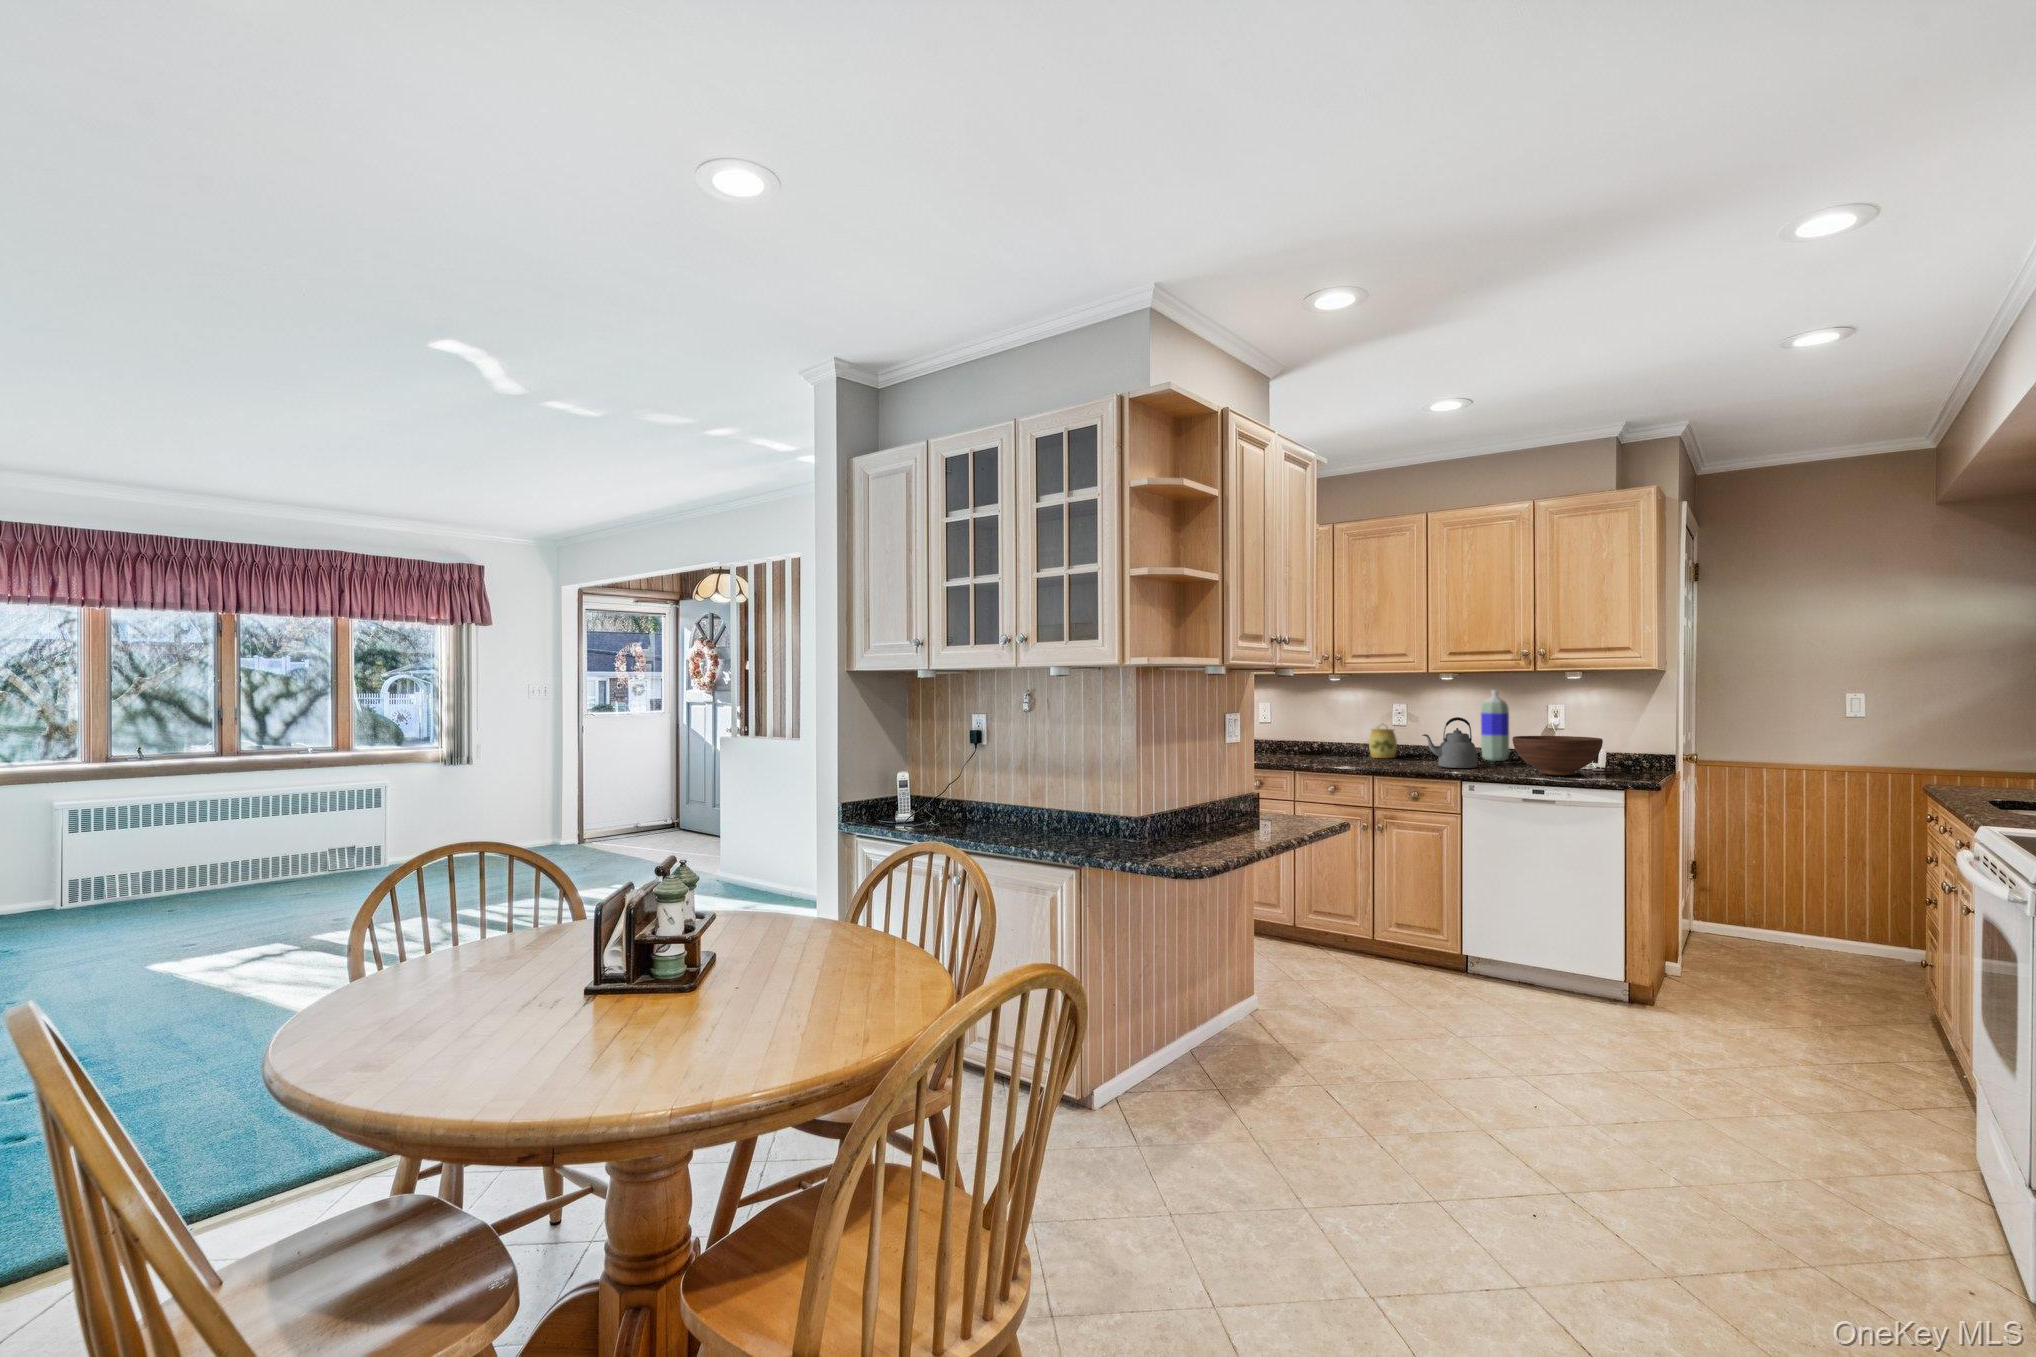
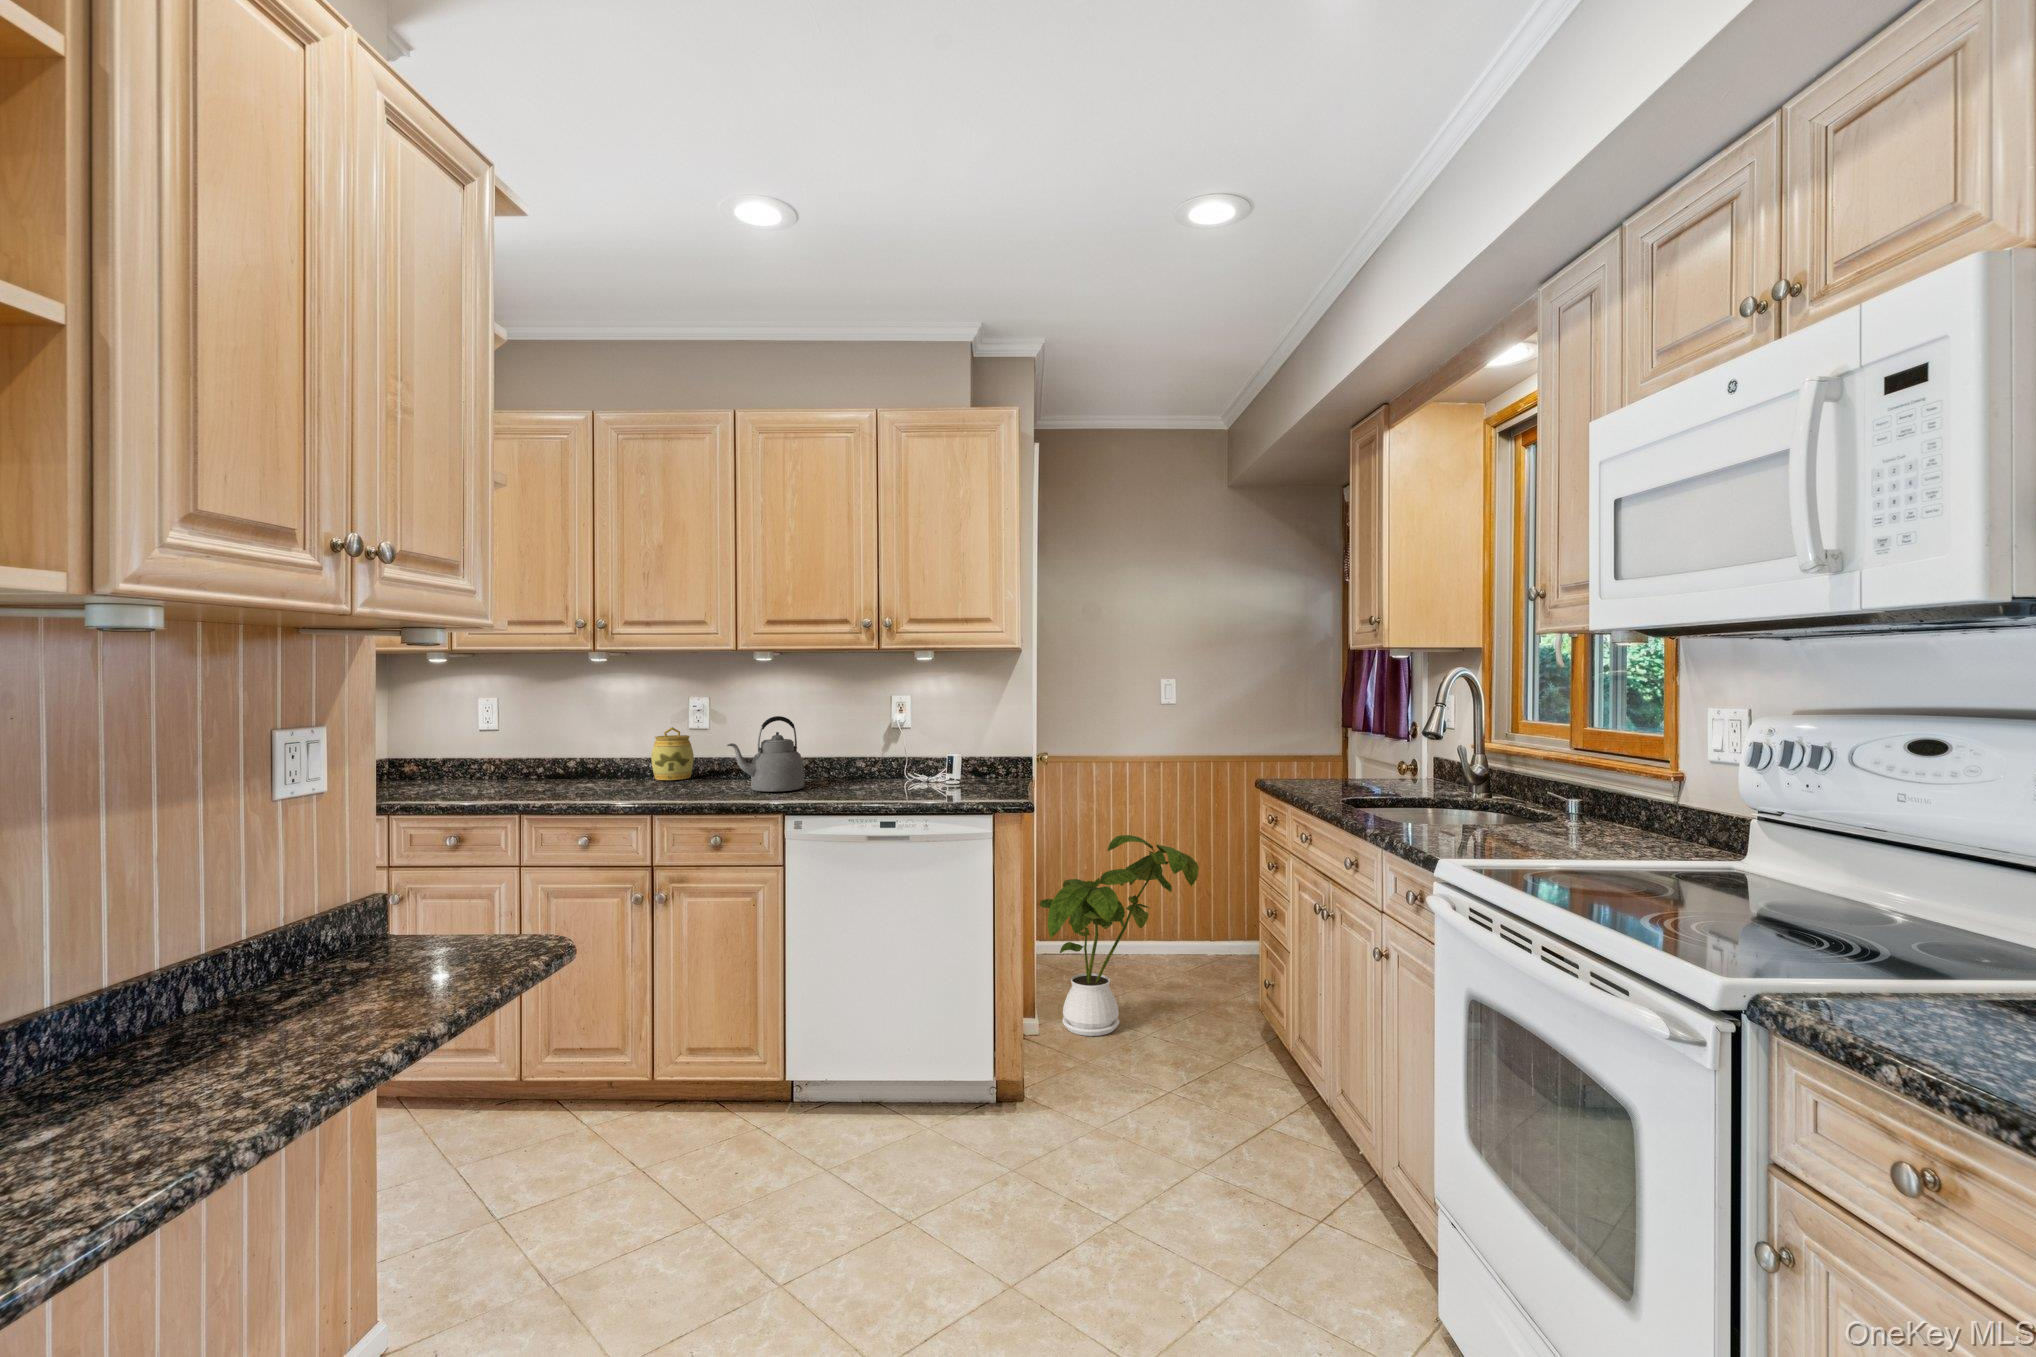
bottle: present [1481,690,1509,761] -> none [808,676,844,775]
fruit bowl: present [1512,736,1603,775] -> none [852,738,963,795]
house plant: none [1681,826,1853,988] -> present [1040,835,1199,1036]

